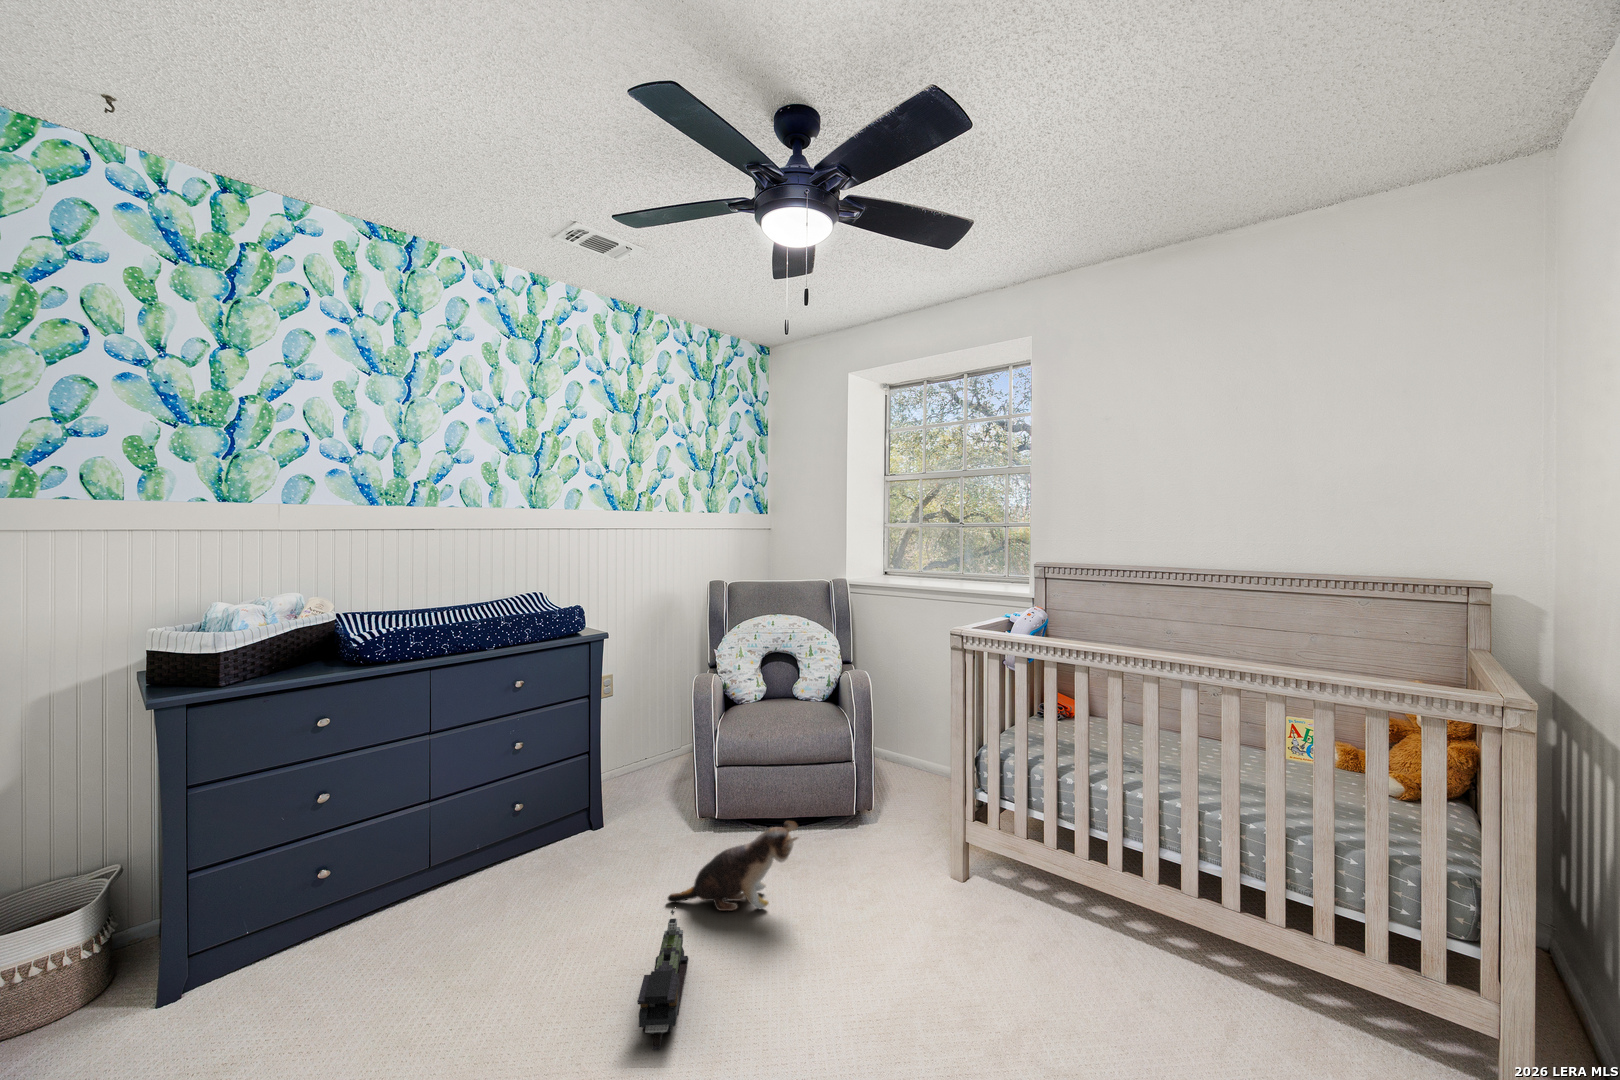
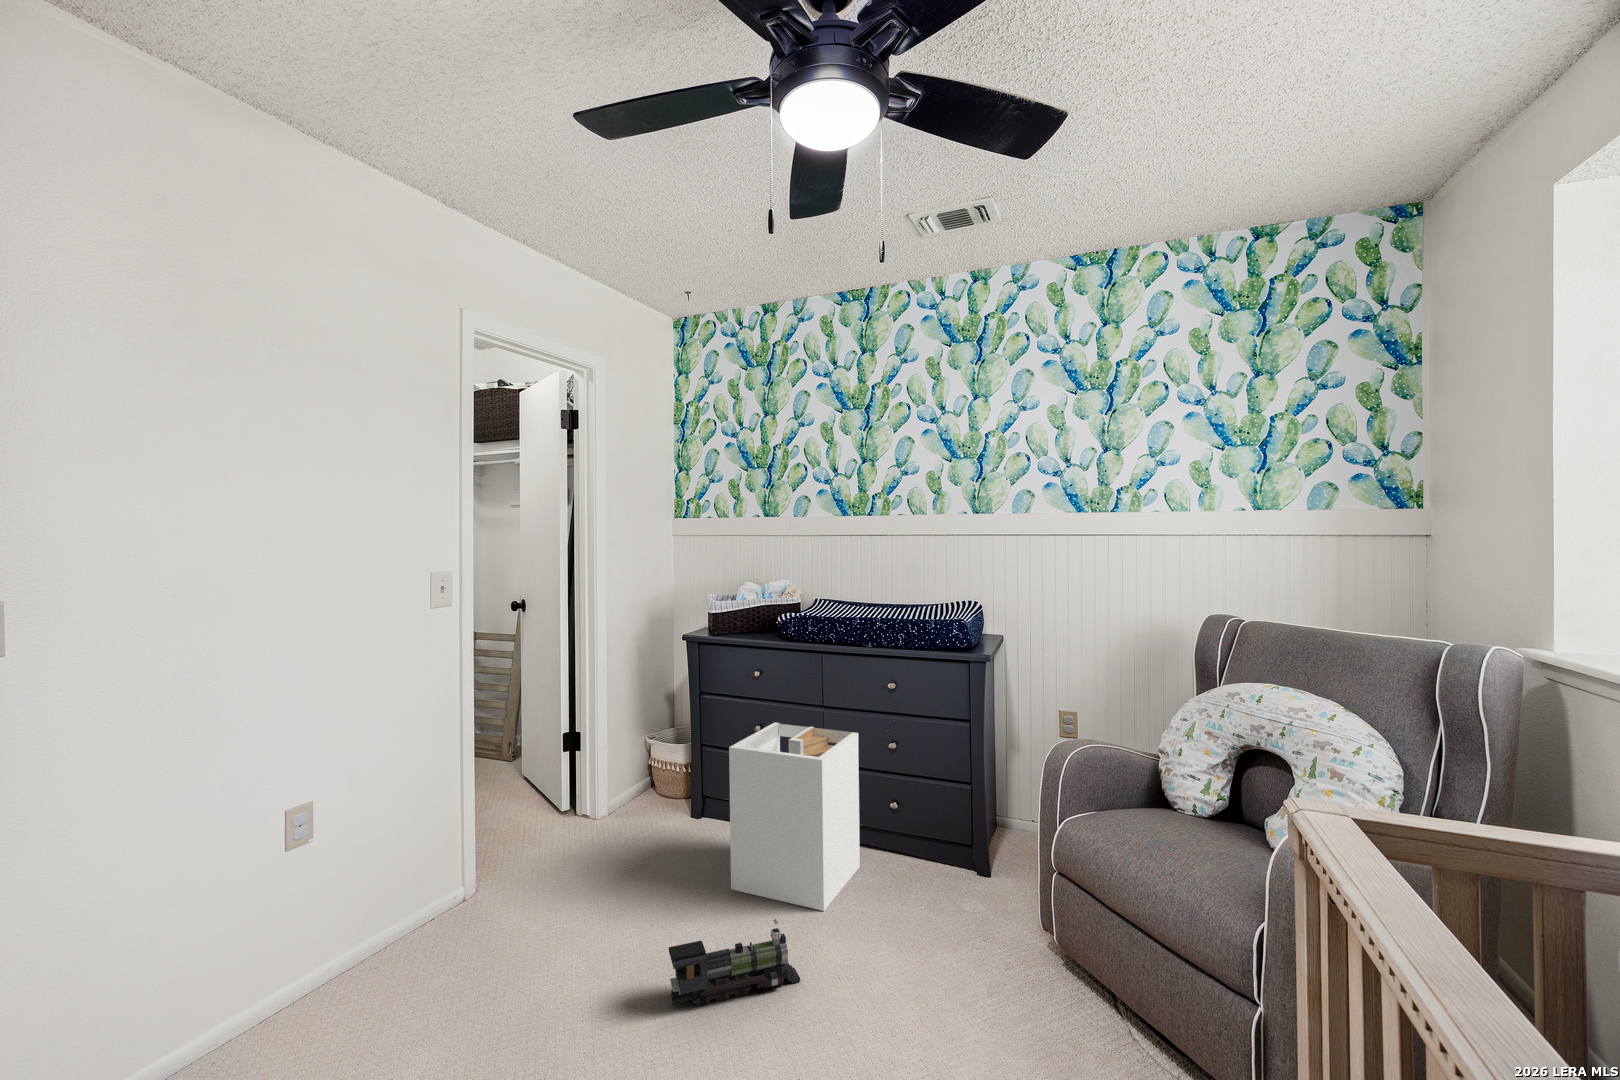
laundry hamper: none [427,740,591,978] -> present [729,722,860,911]
plush toy: present [668,821,798,911] -> none [872,922,955,1017]

